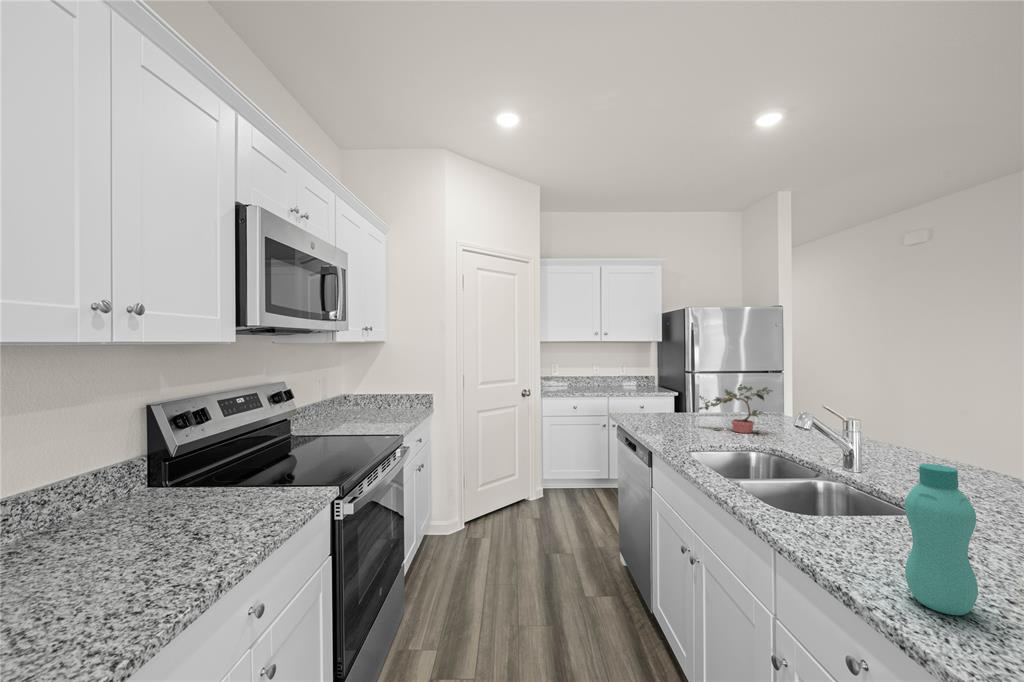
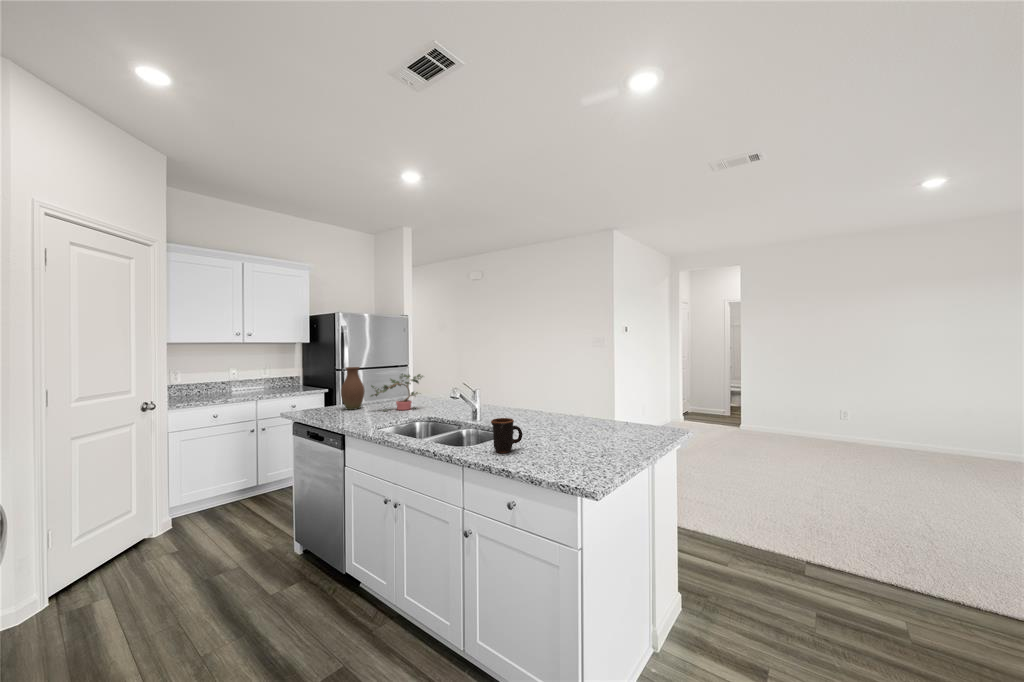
vase: none [669,372,696,422] -> present [341,367,365,410]
bottle: present [904,464,978,615] -> none [535,396,560,466]
mug: none [824,482,900,548] -> present [491,418,522,453]

